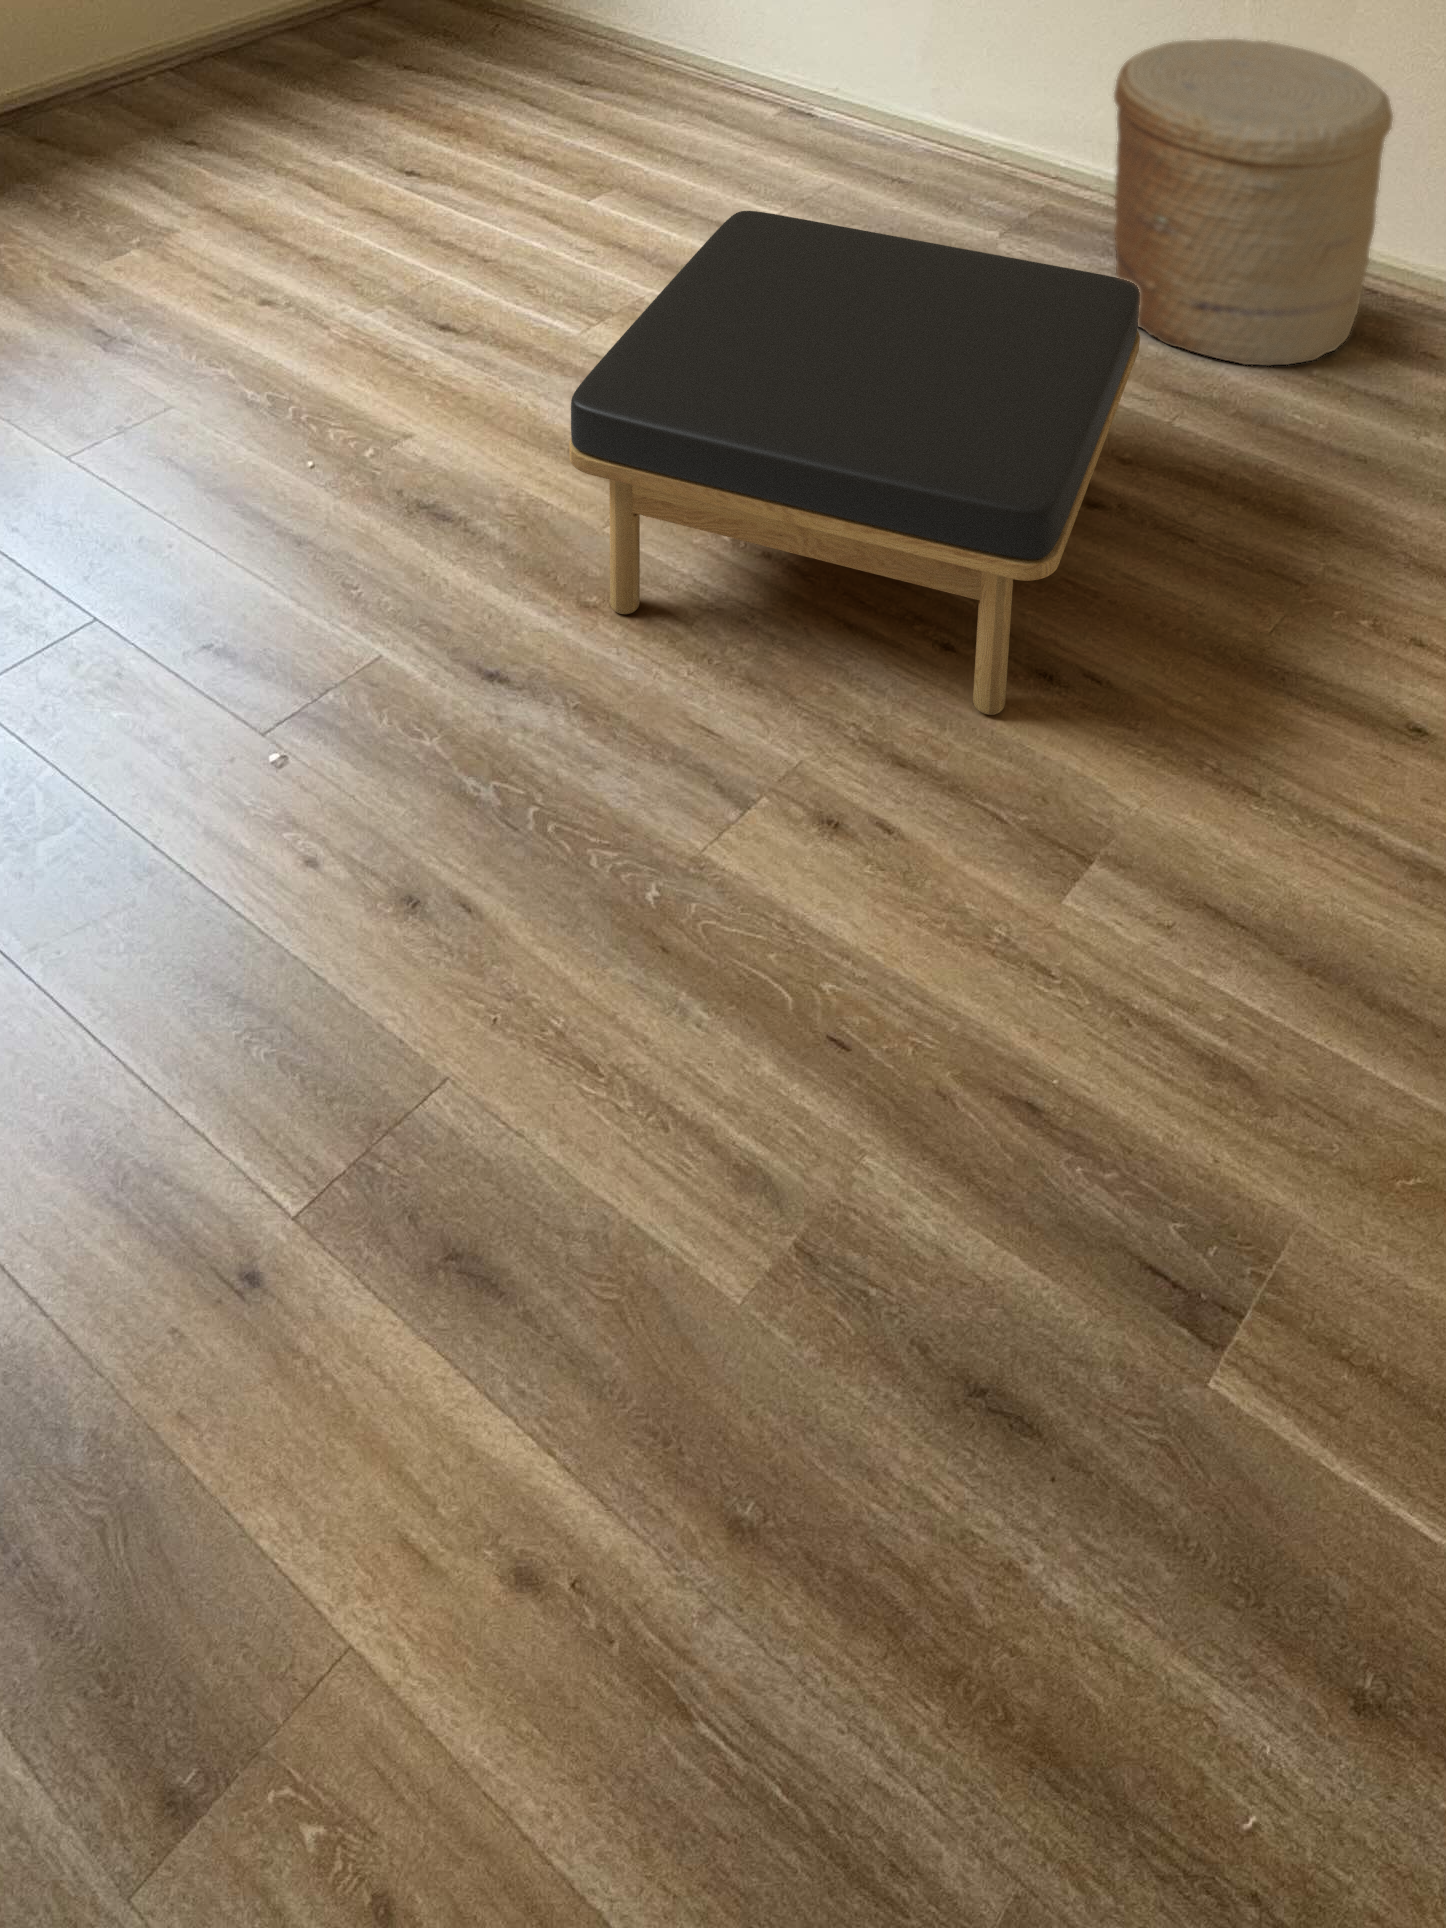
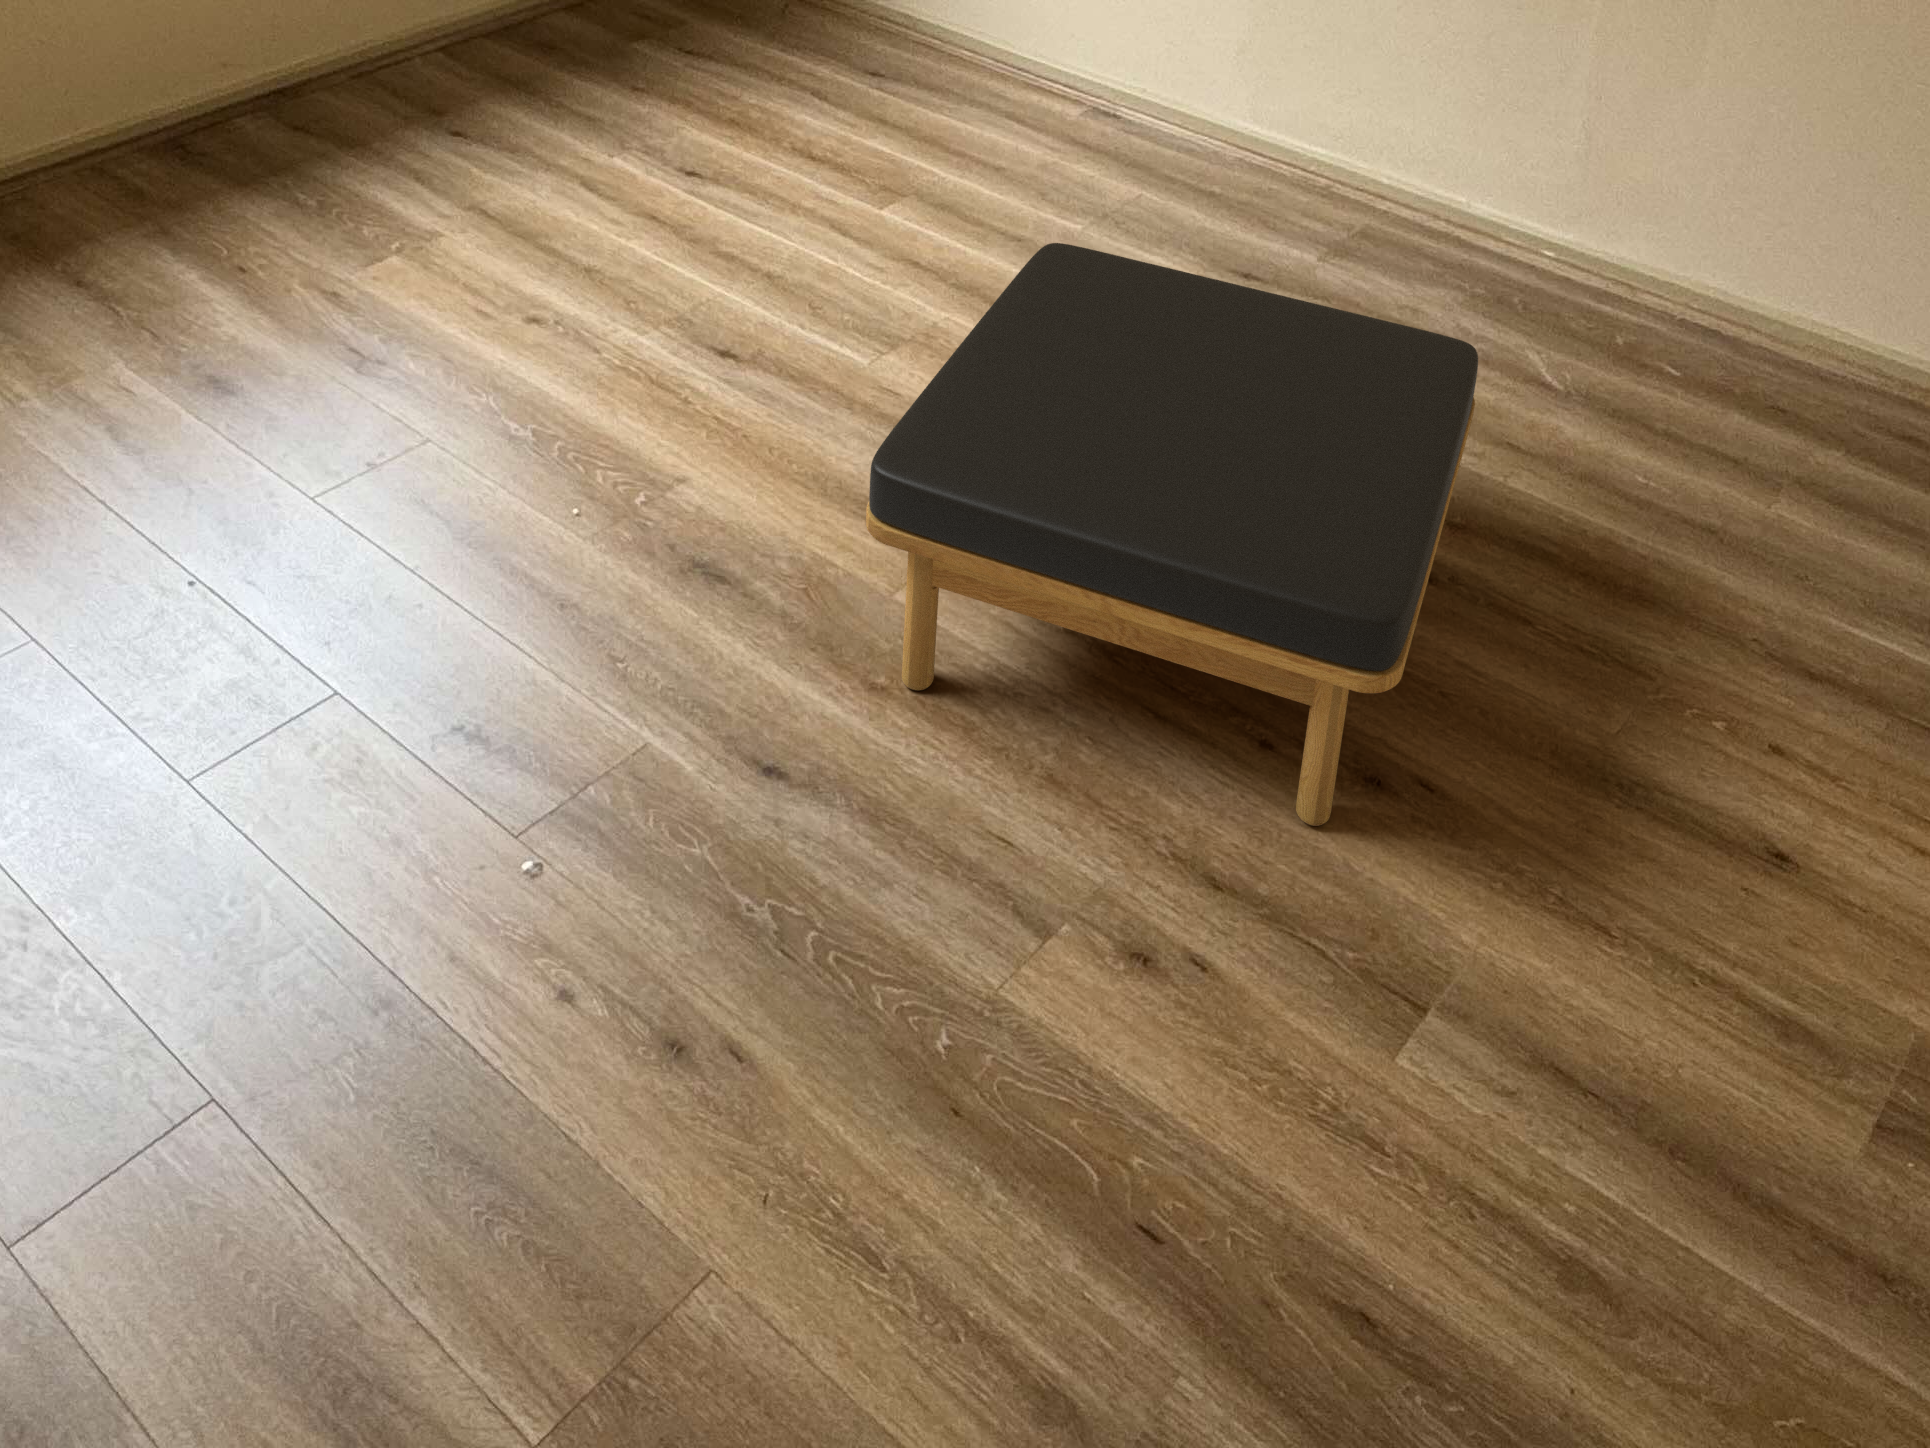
woven basket: present [1114,39,1393,366] -> none [1431,72,1735,420]

